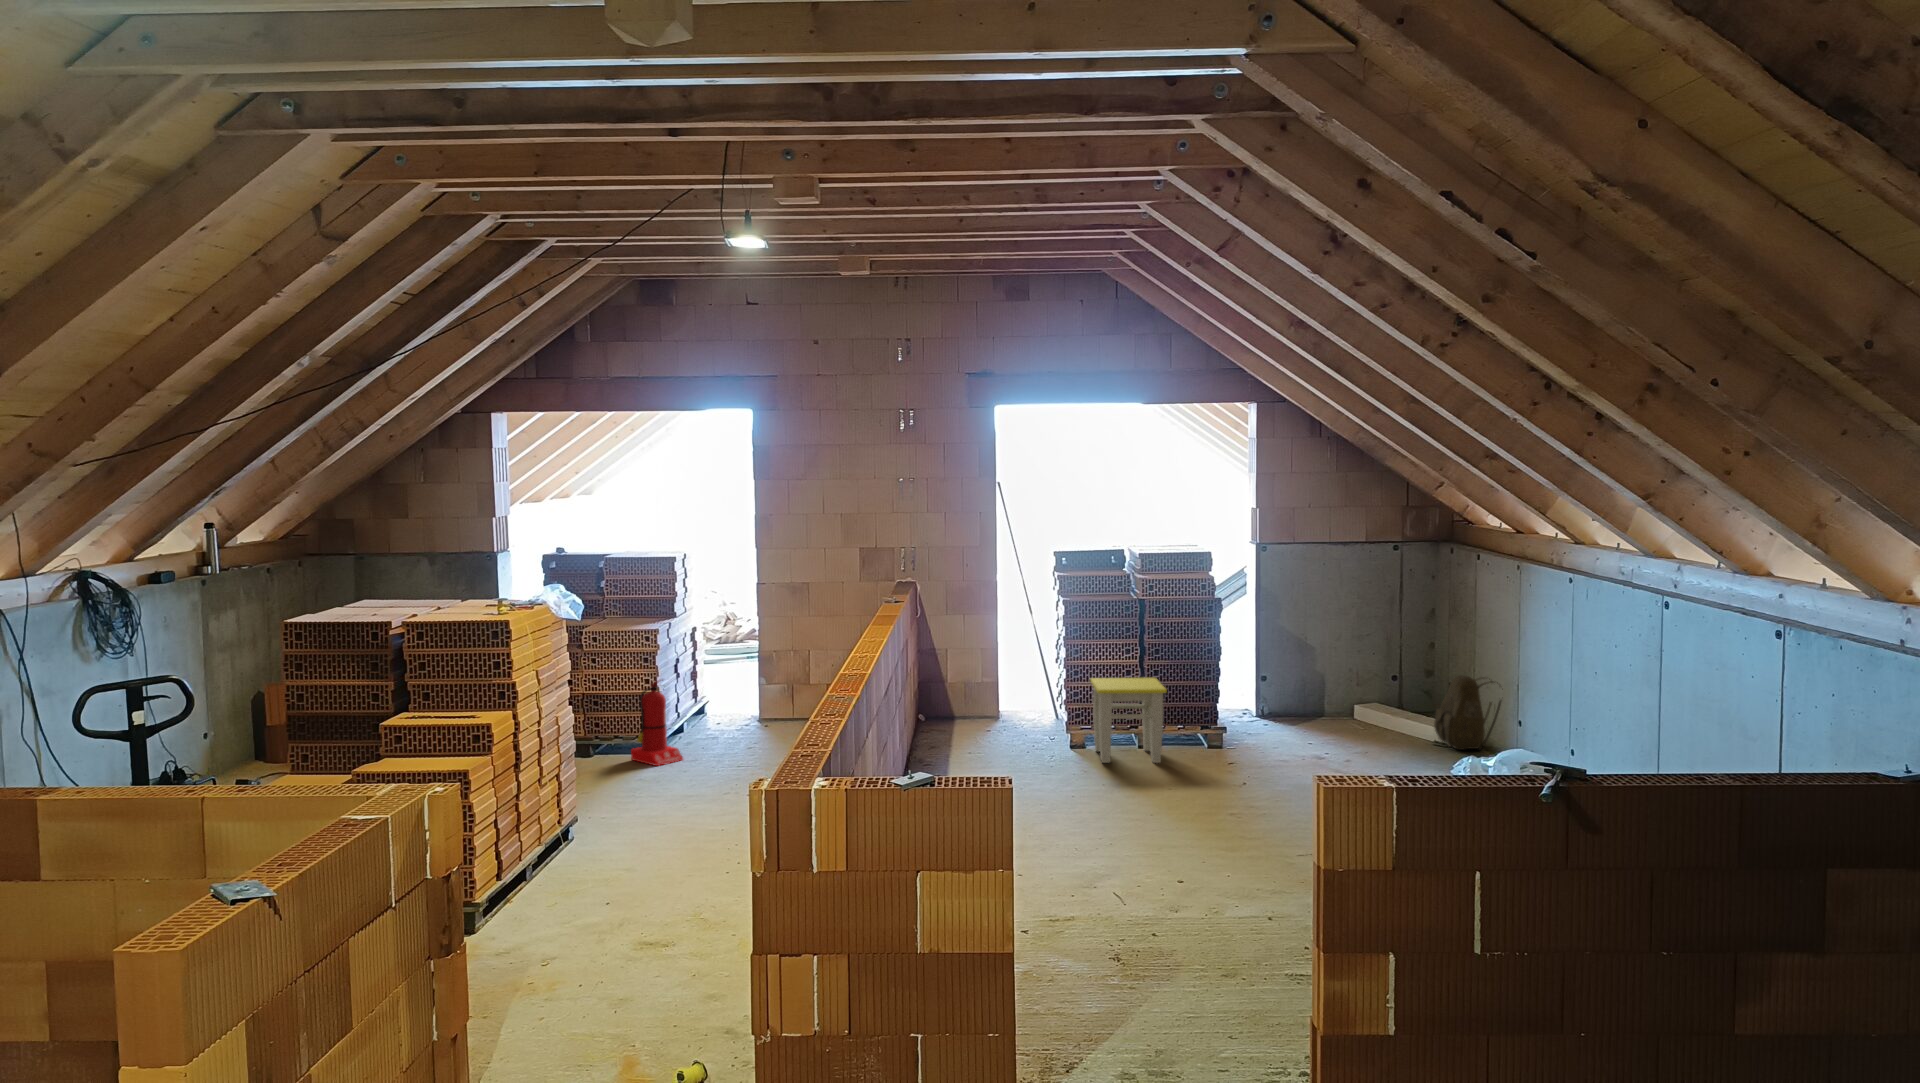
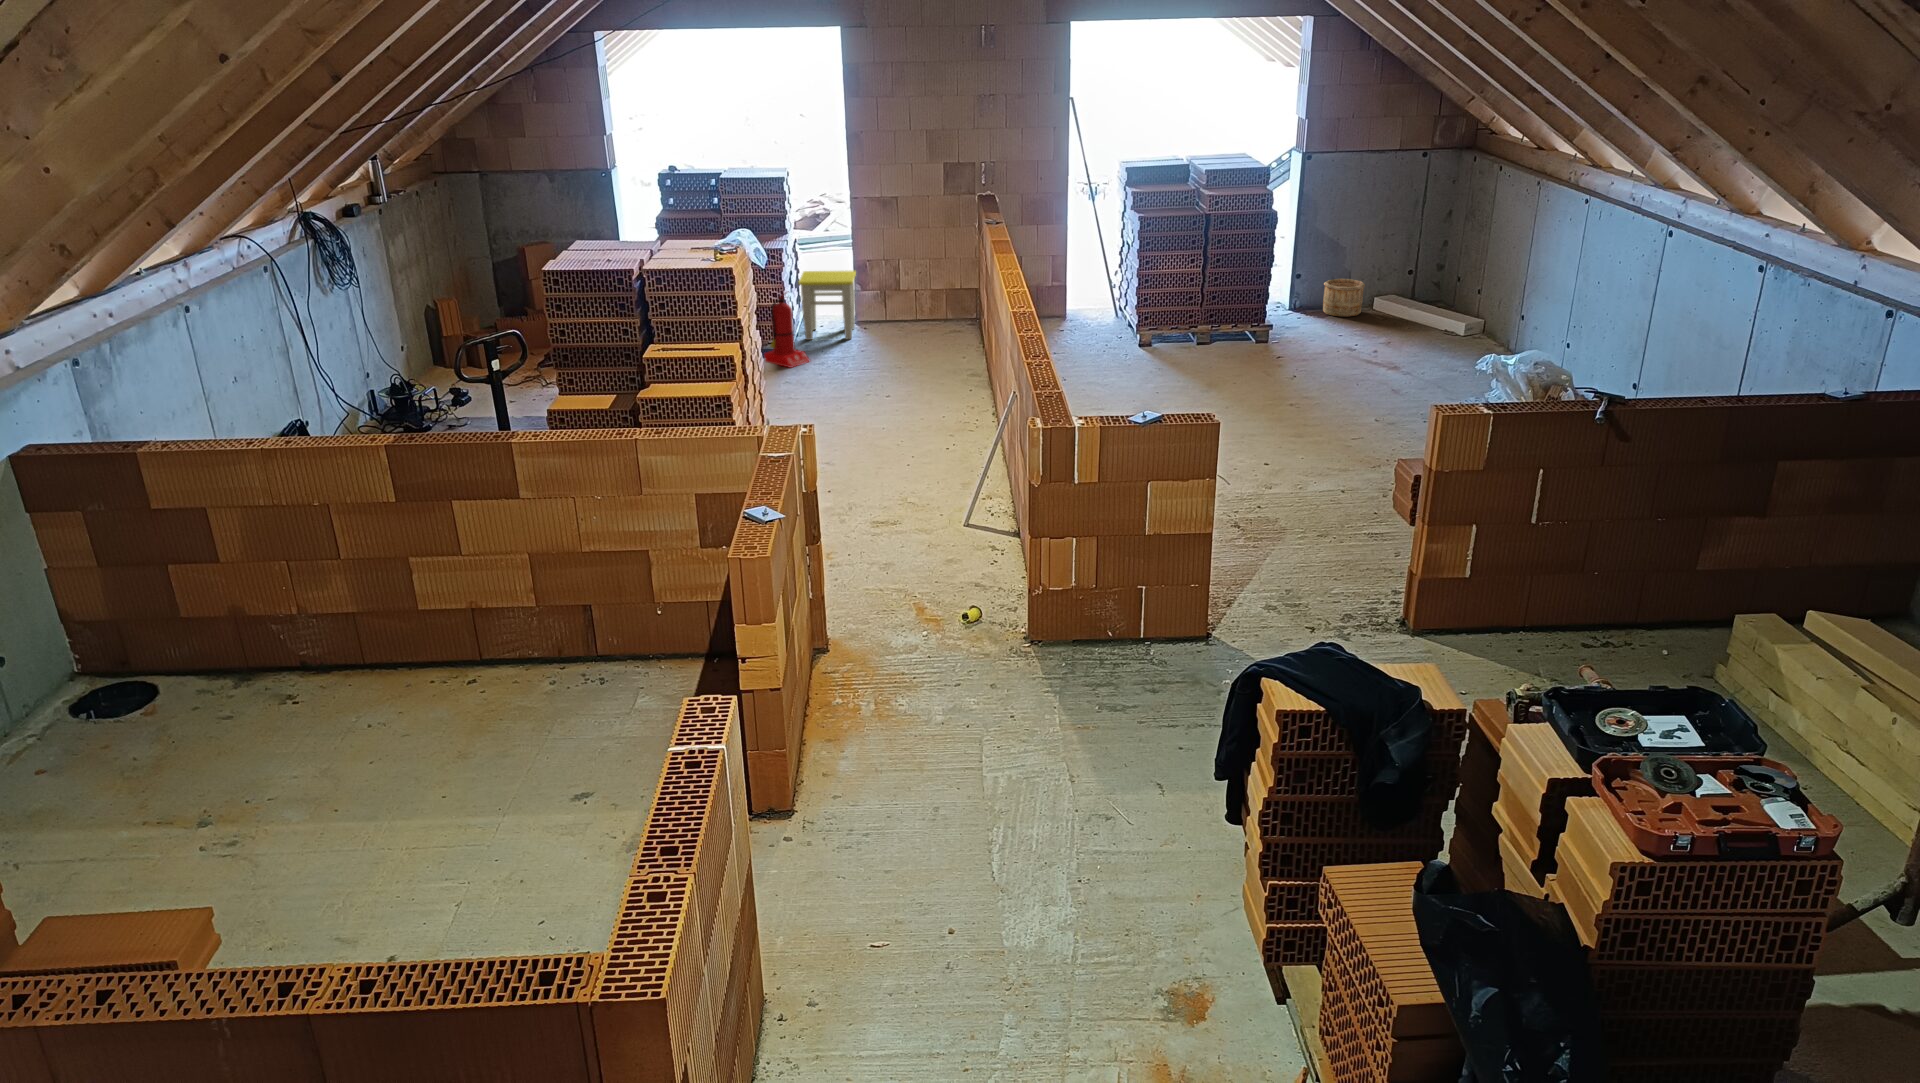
backpack: present [1434,675,1501,750] -> none [1445,277,1508,341]
stool: present [1091,678,1167,763] -> present [798,271,856,340]
wooden bucket: none [1295,681,1343,723] -> present [1323,279,1365,317]

